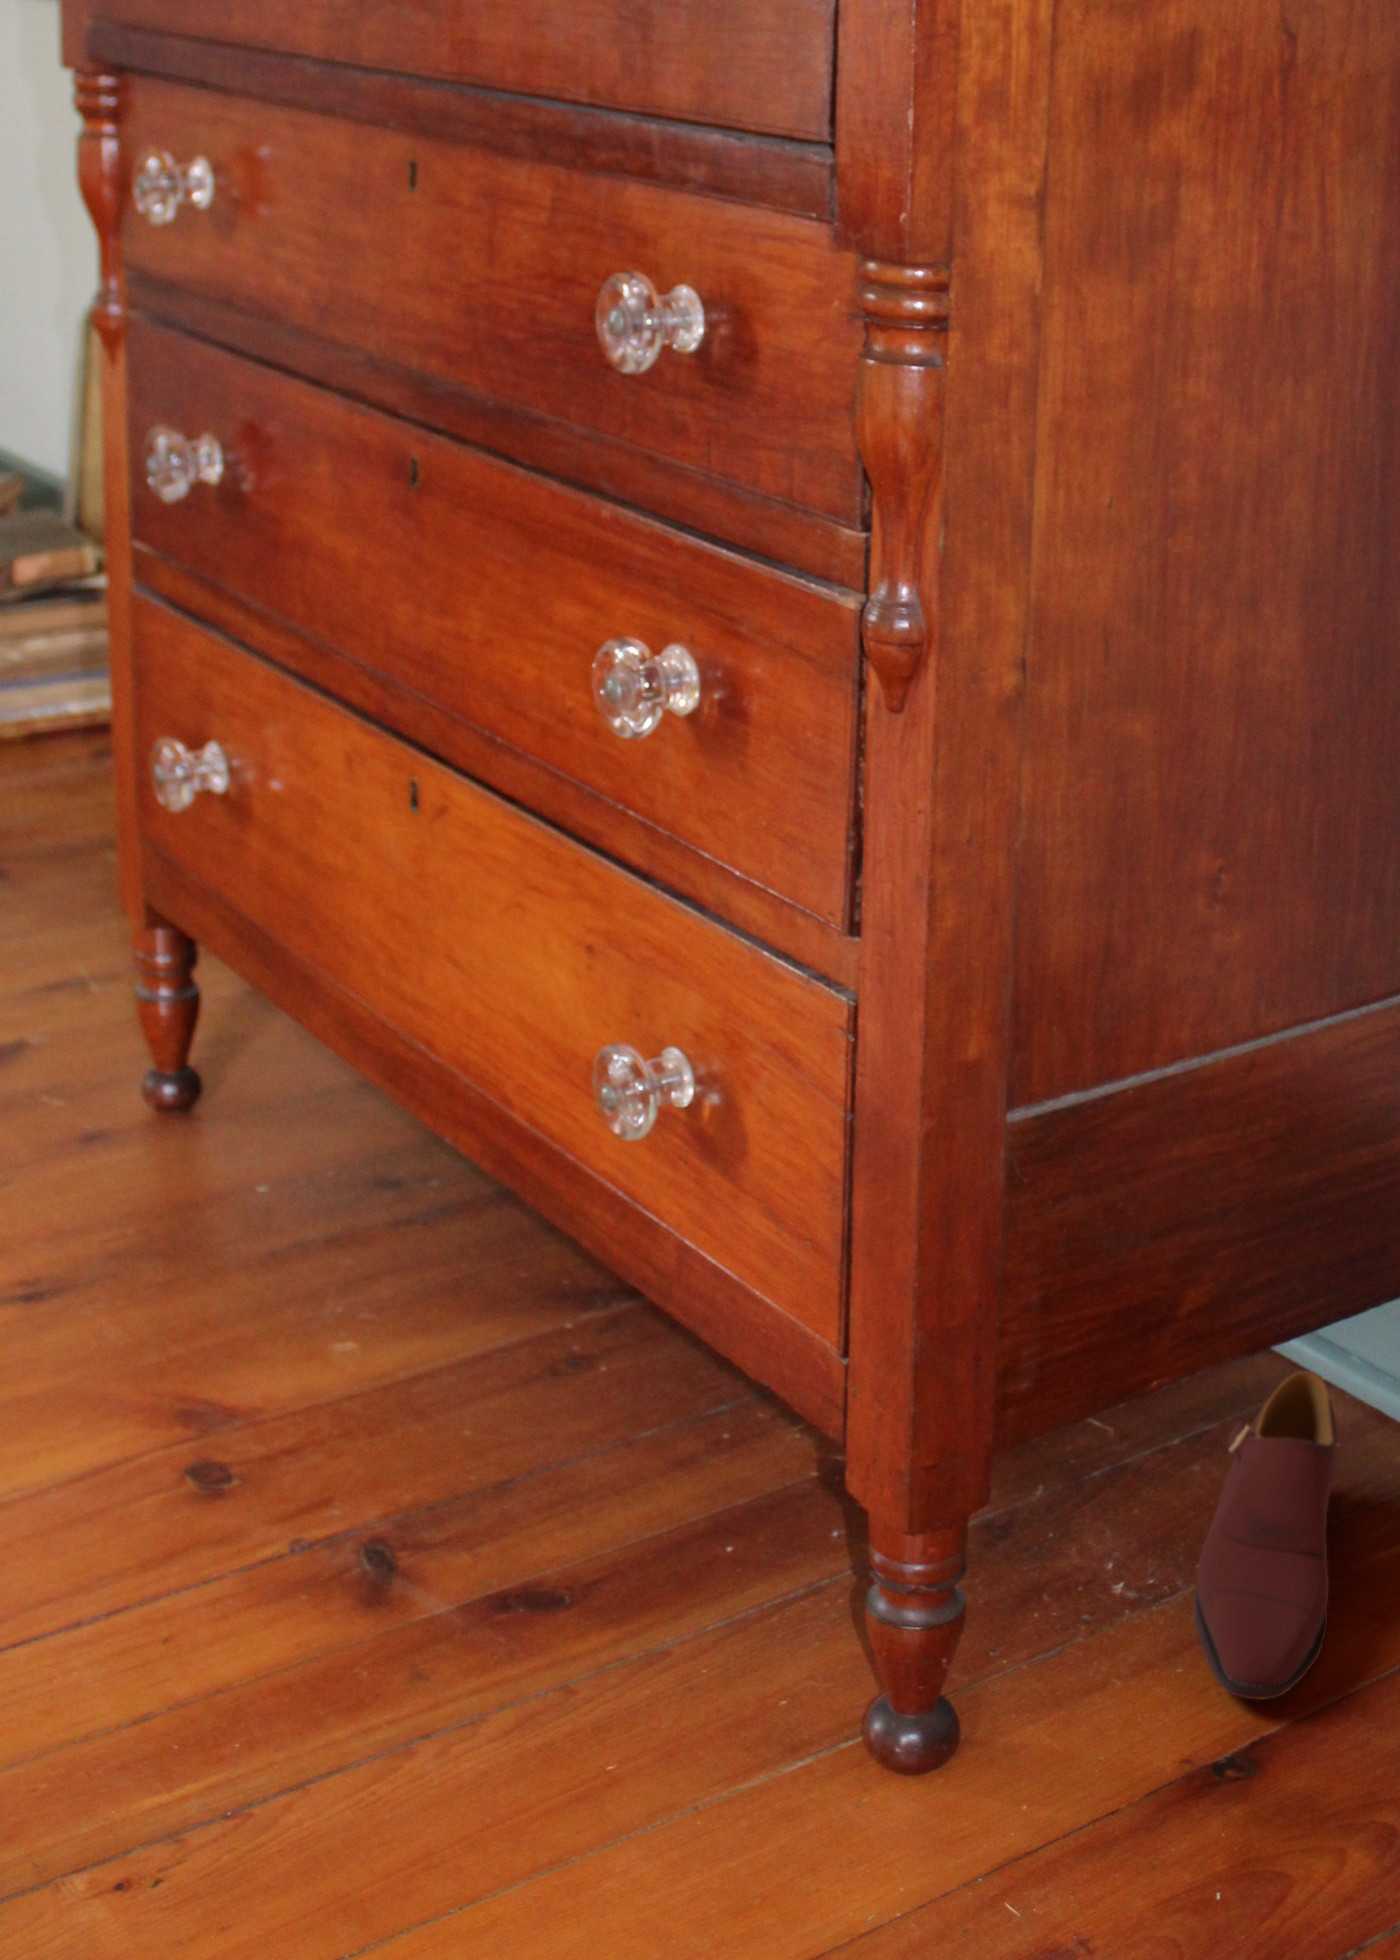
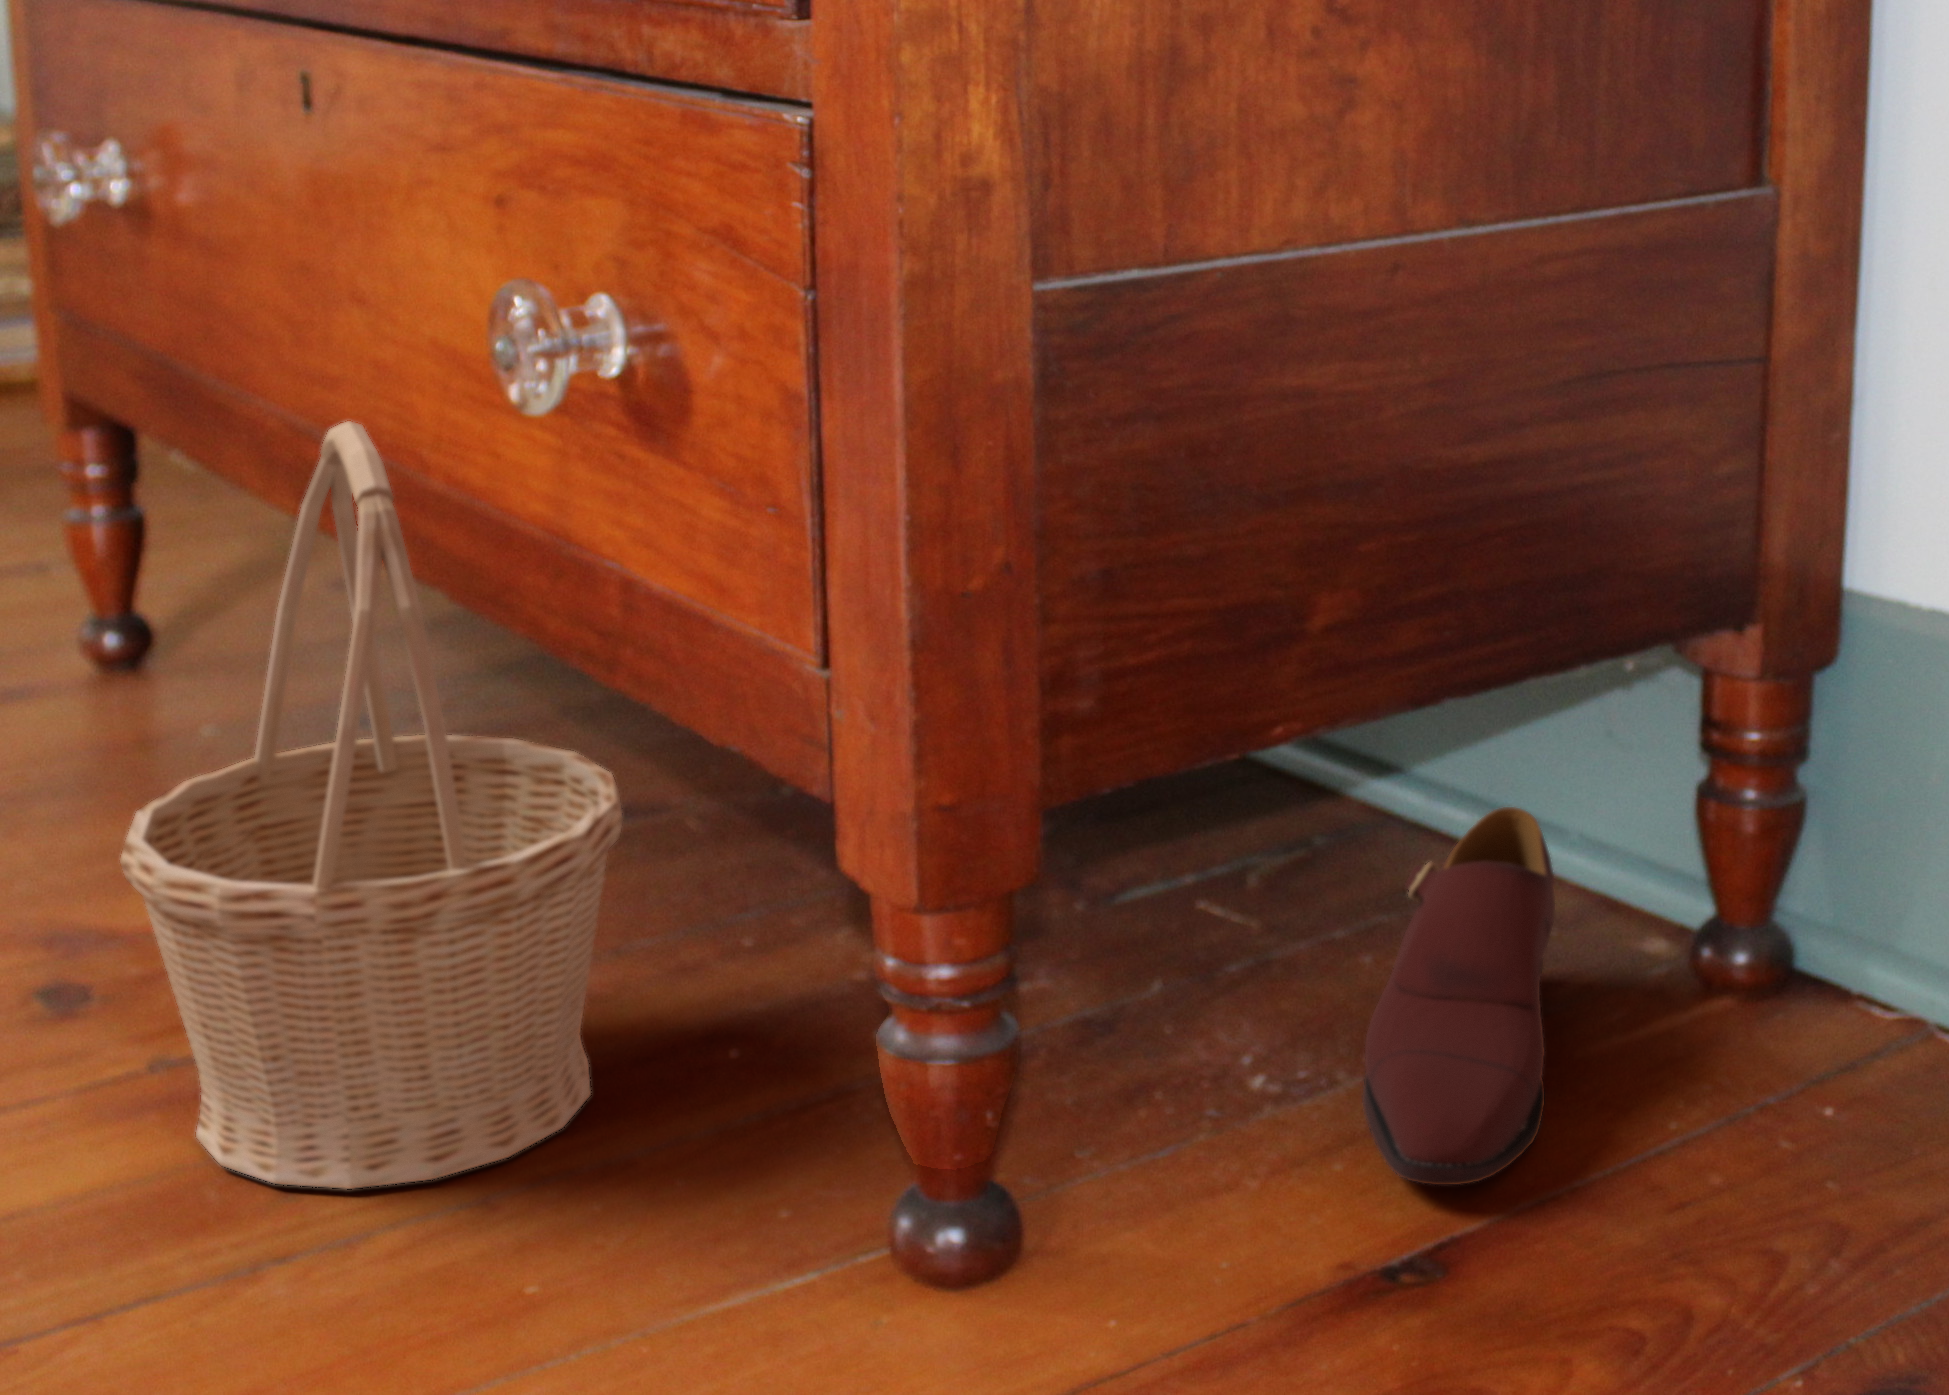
basket: none [311,1105,663,1664] -> present [120,421,622,1189]

